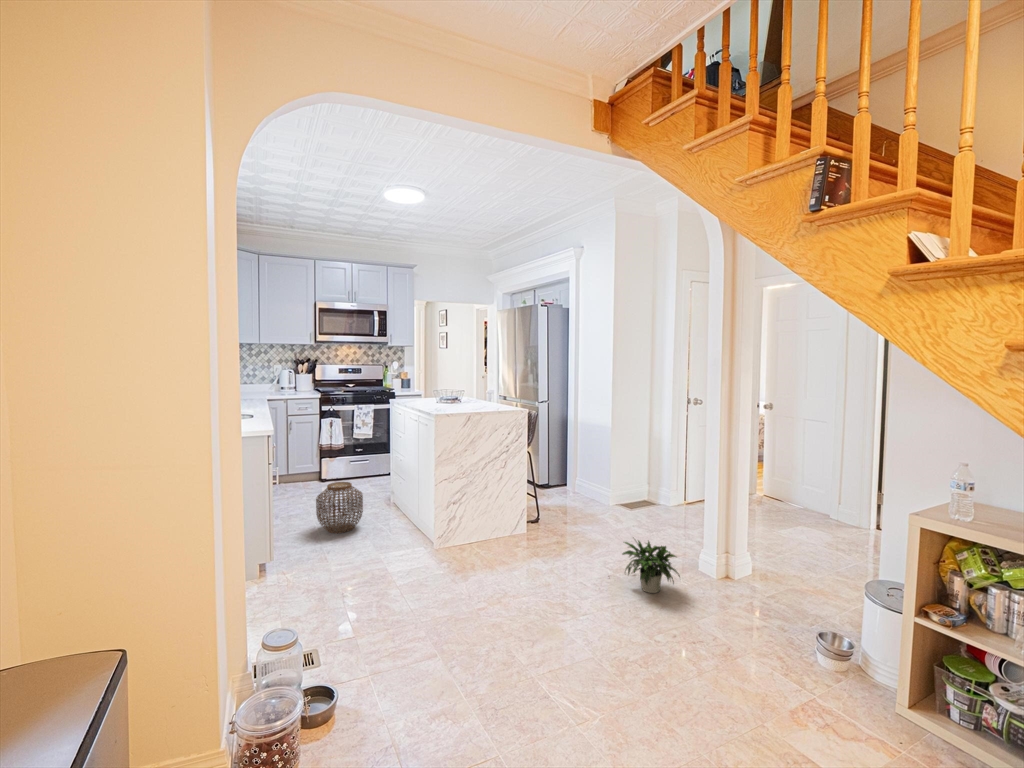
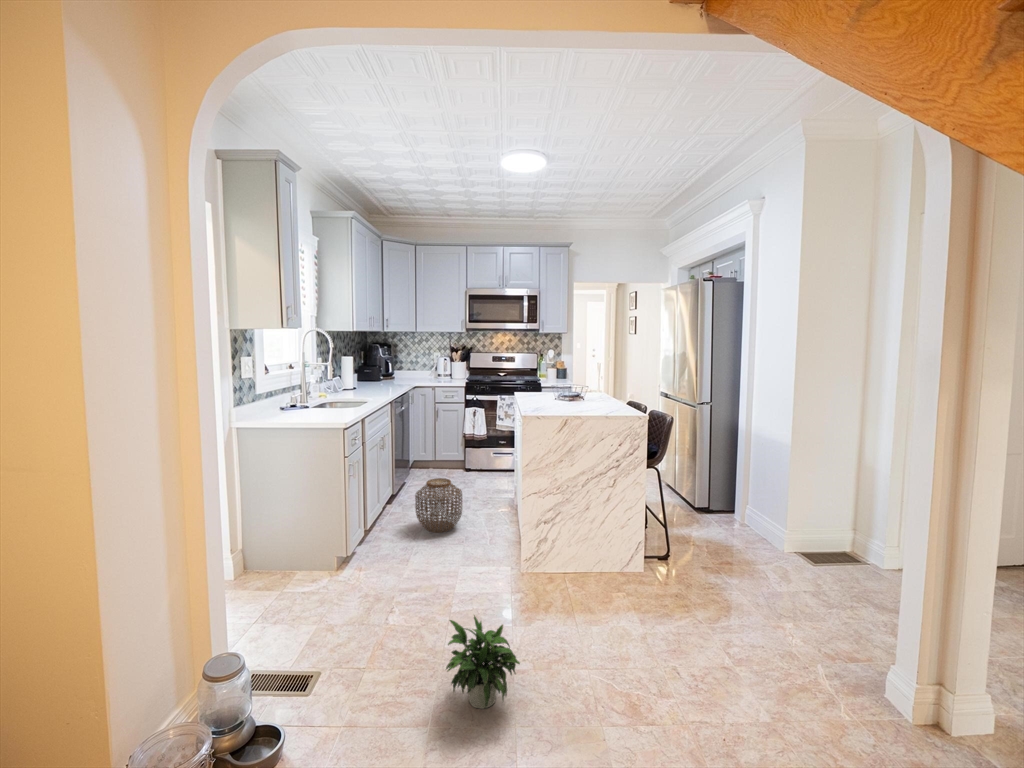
potted plant: present [622,540,680,593] -> present [446,616,520,709]

